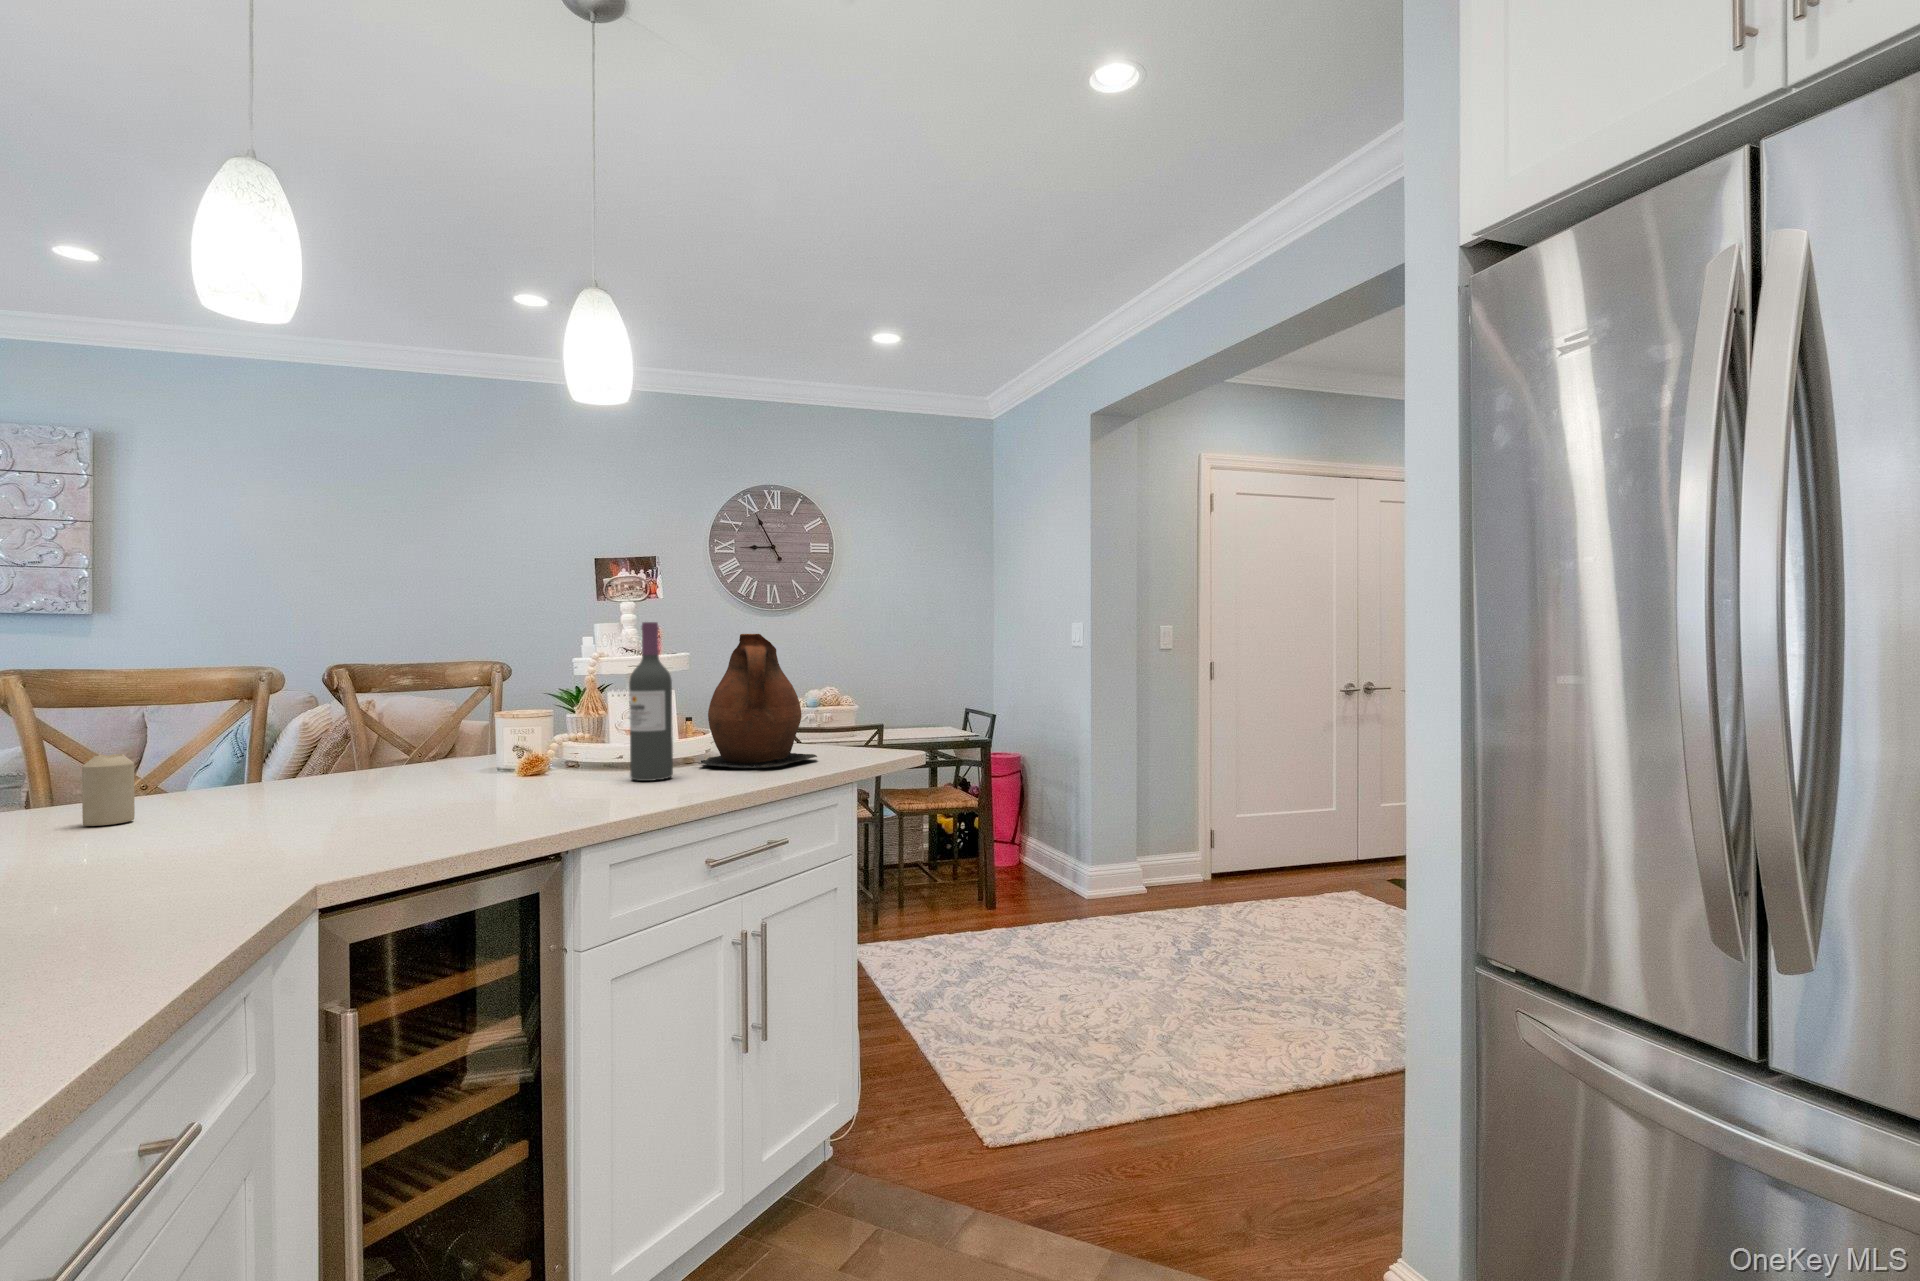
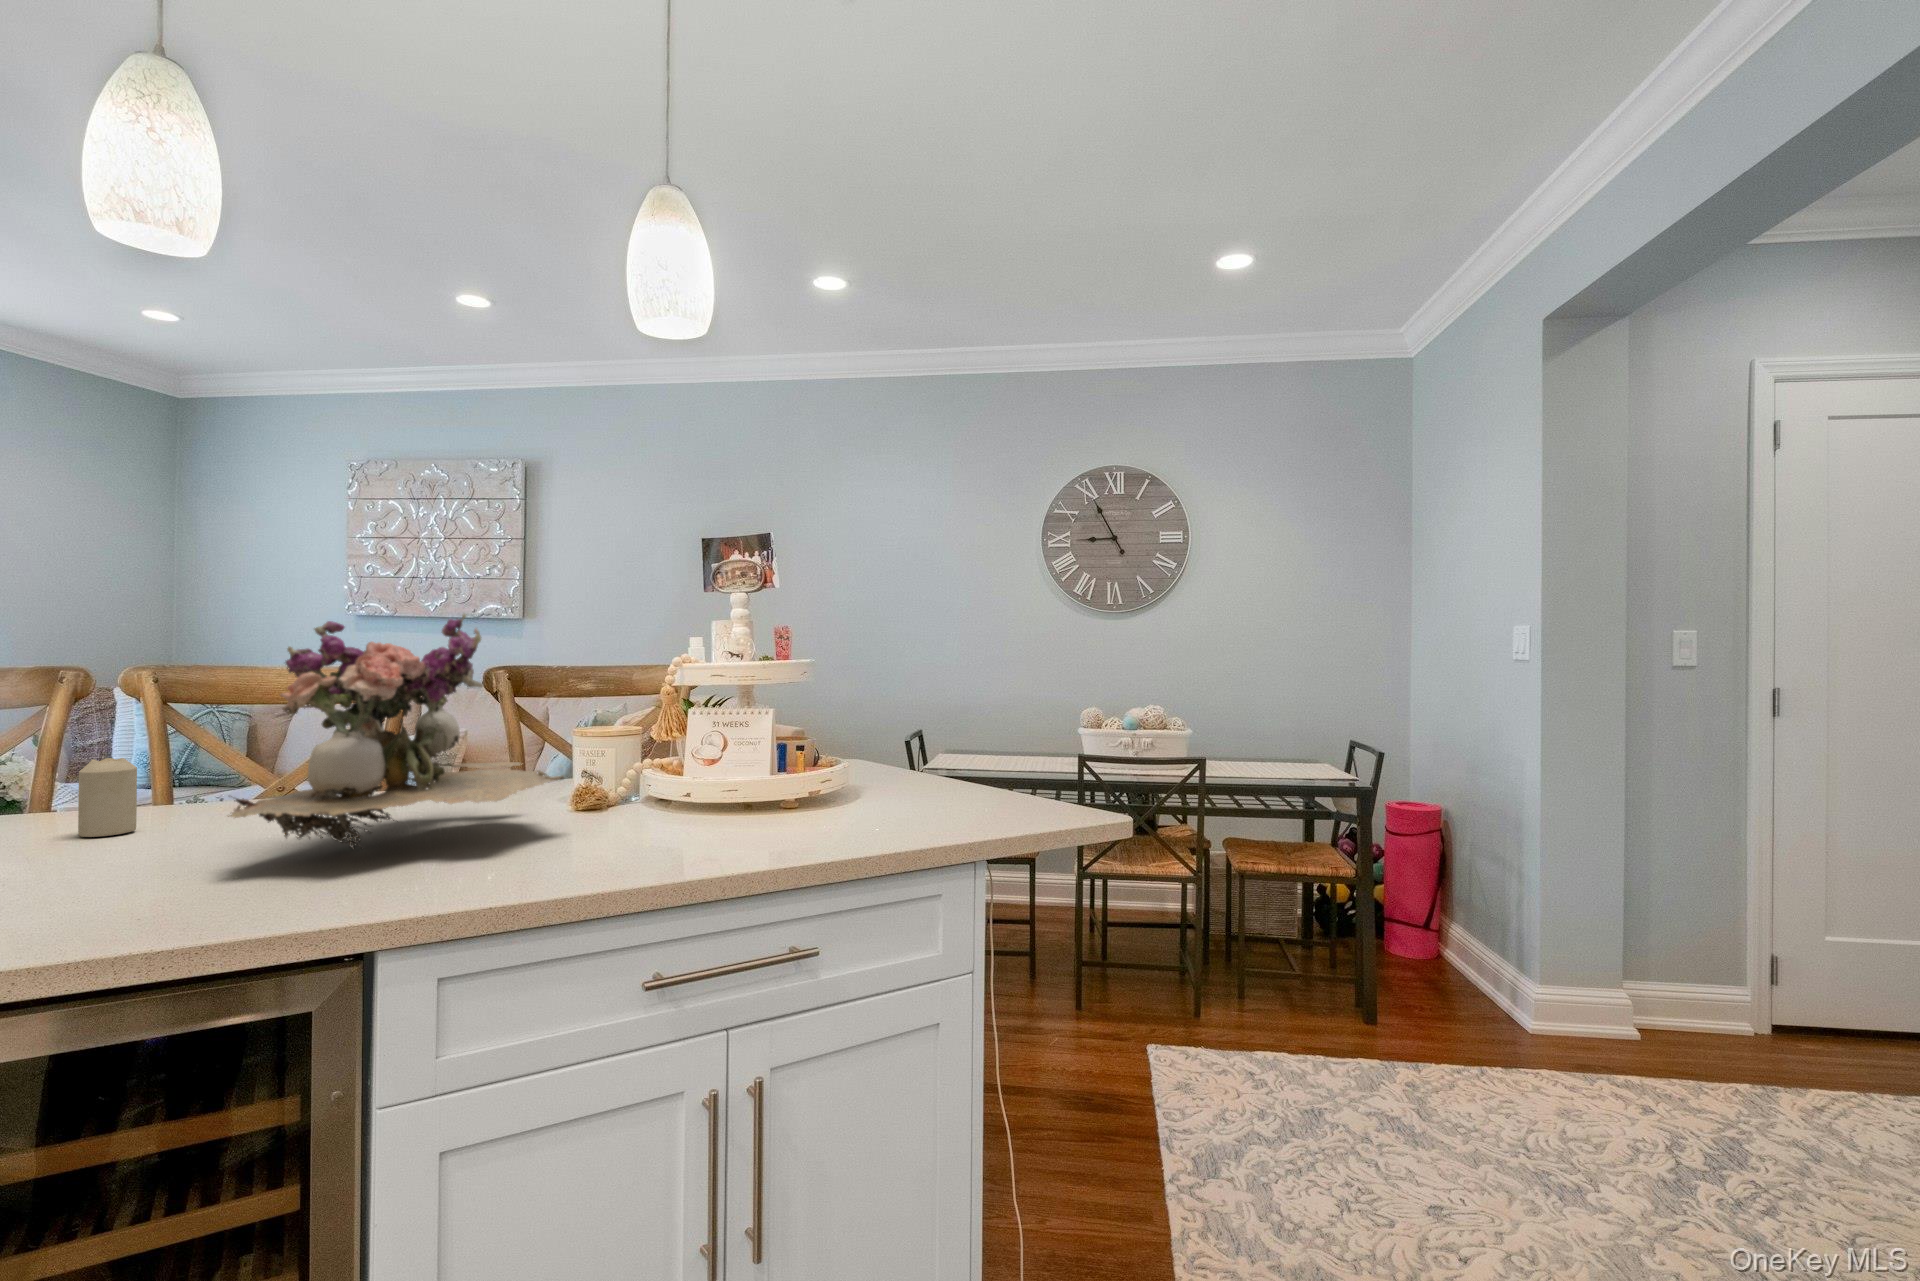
flower arrangement: none [332,619,557,805] -> present [228,614,564,849]
wine bottle: present [629,622,673,781] -> none [654,618,713,841]
ceramic pitcher: present [697,634,817,768] -> none [778,636,954,835]

